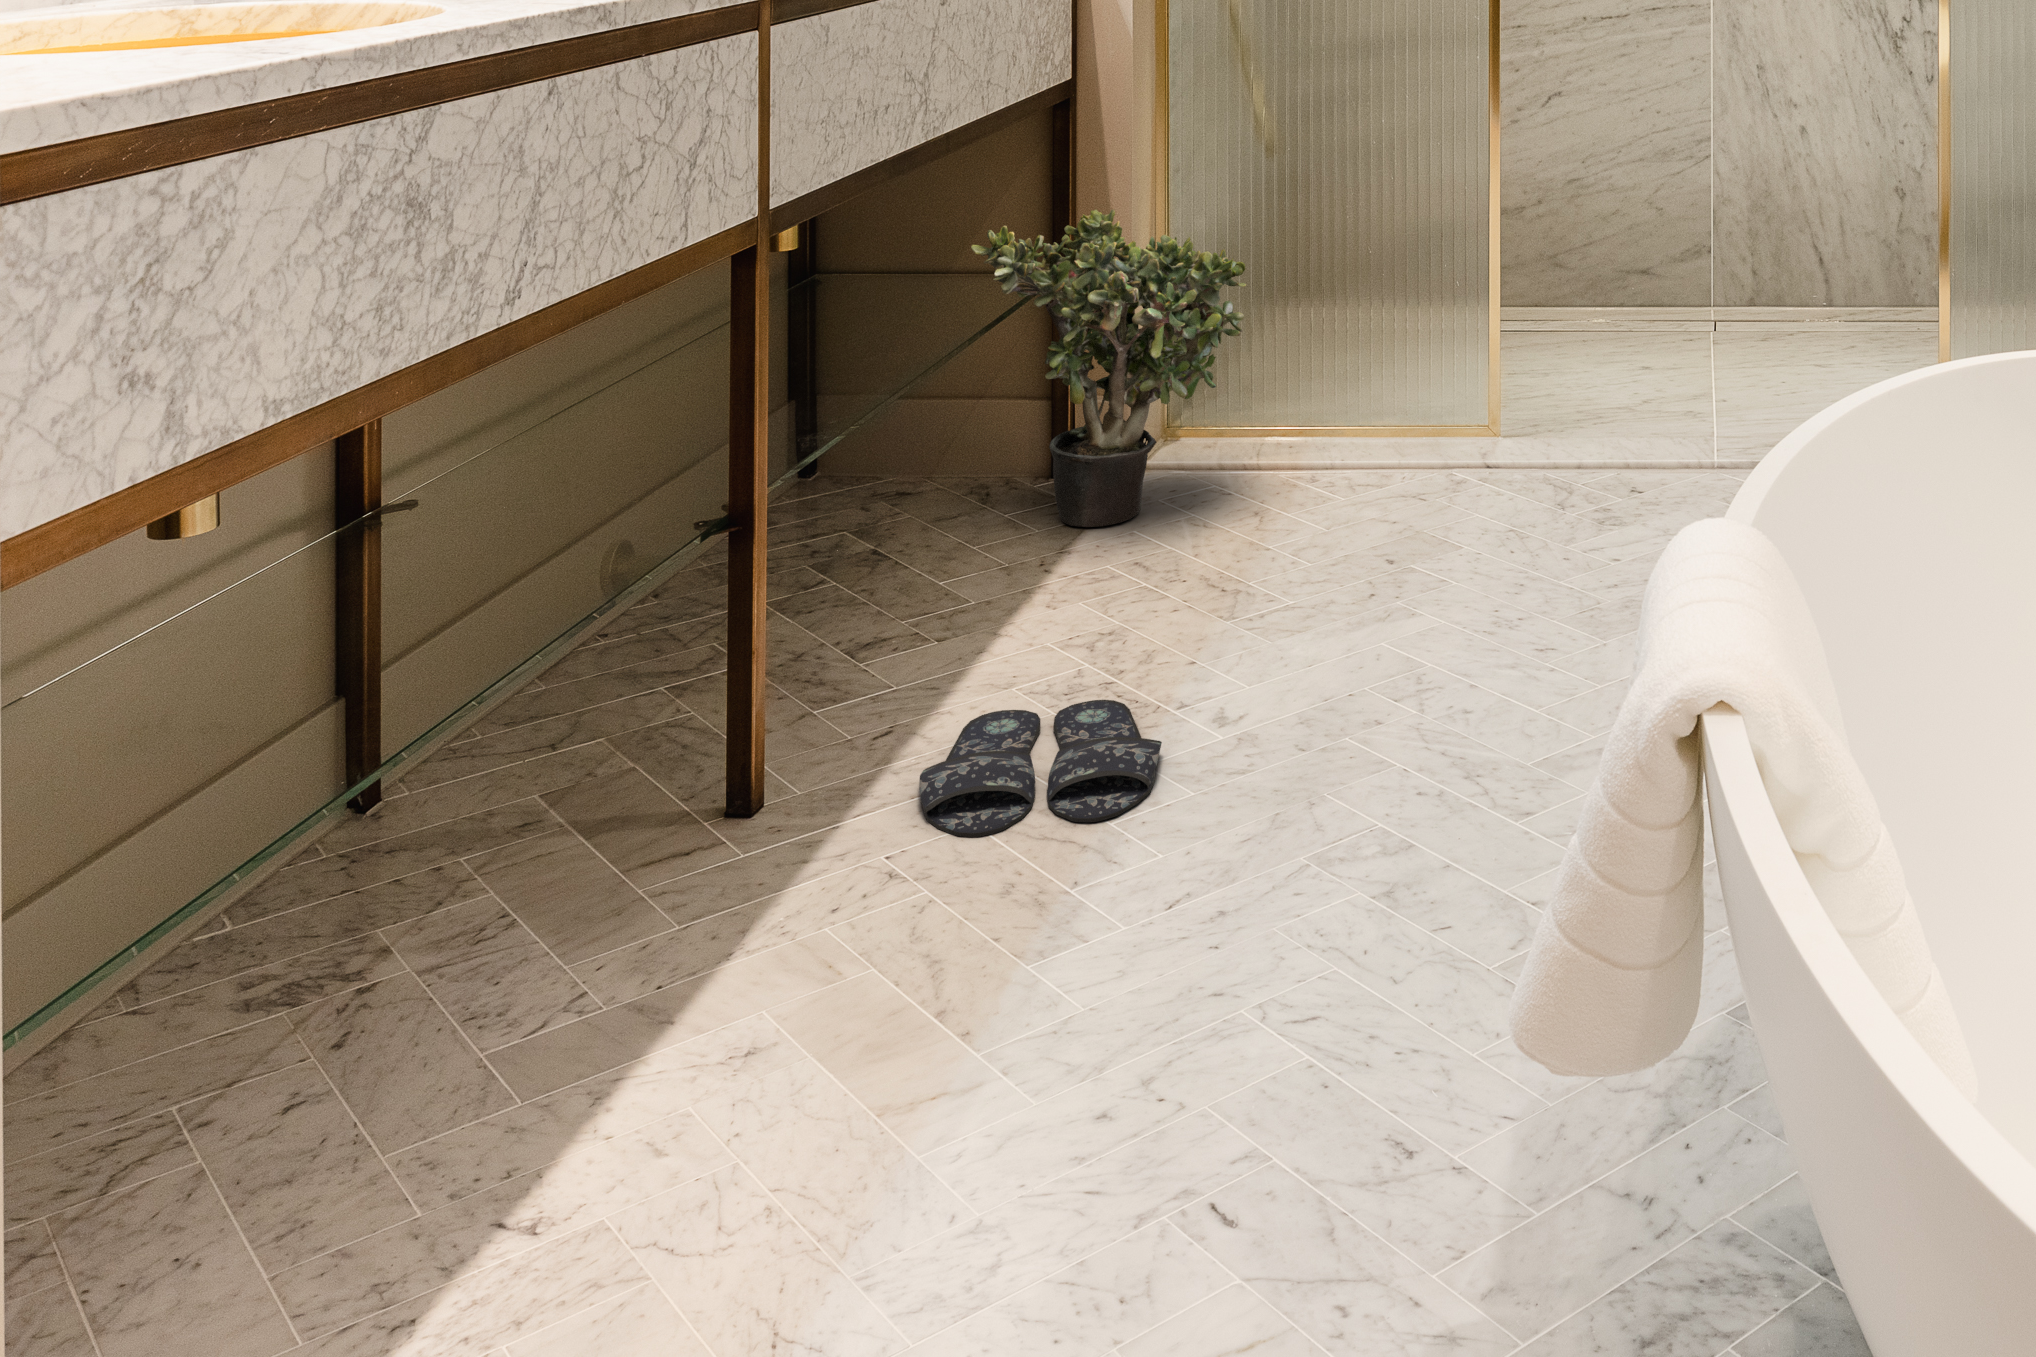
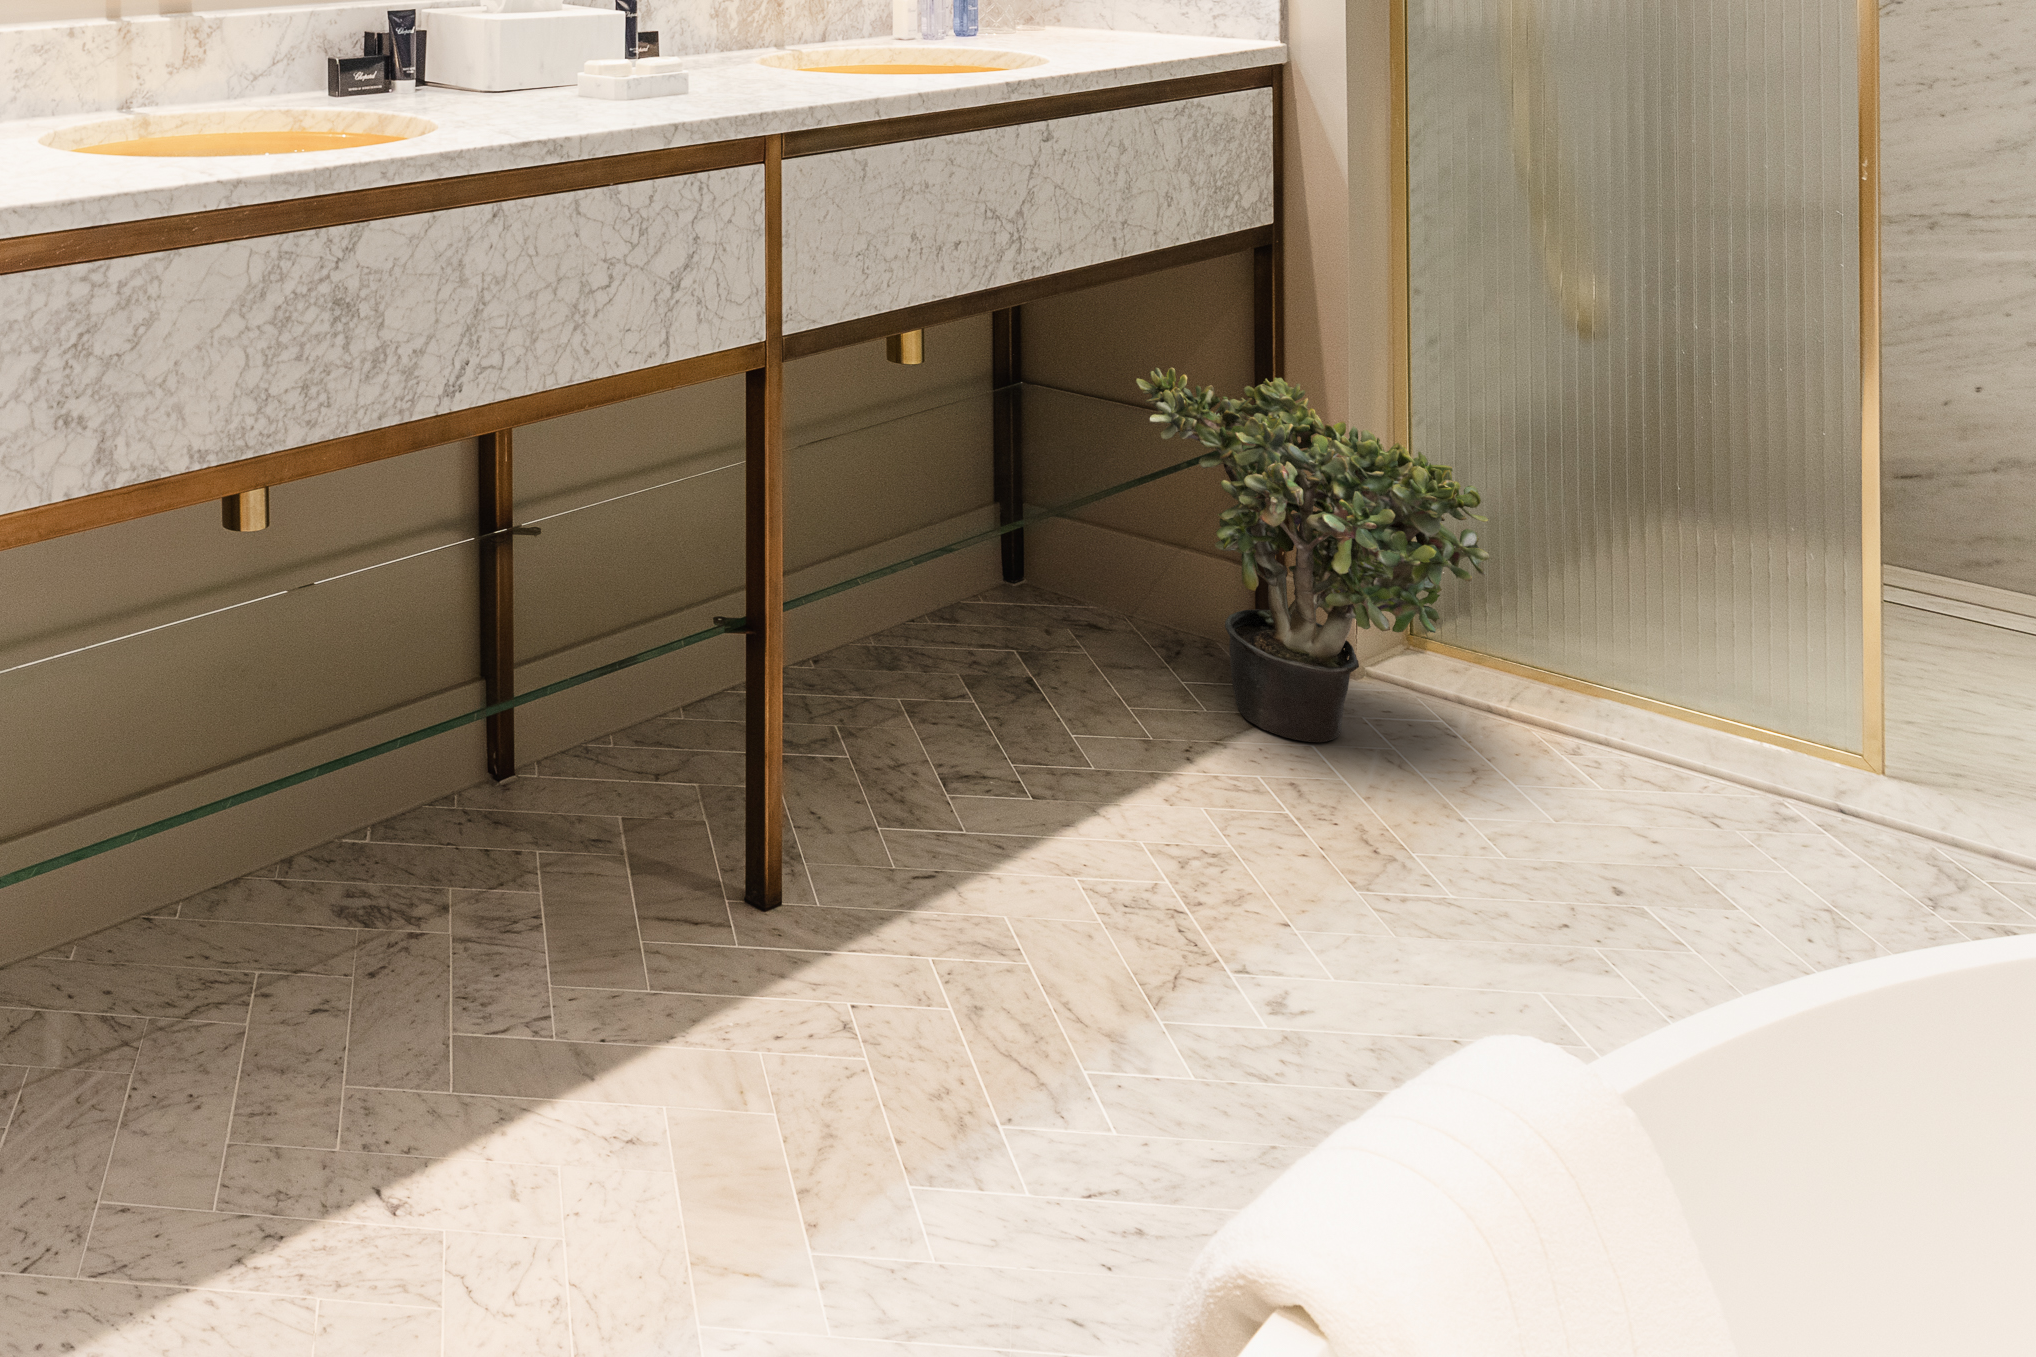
slippers: present [919,700,1162,837] -> none [908,910,1197,1133]

